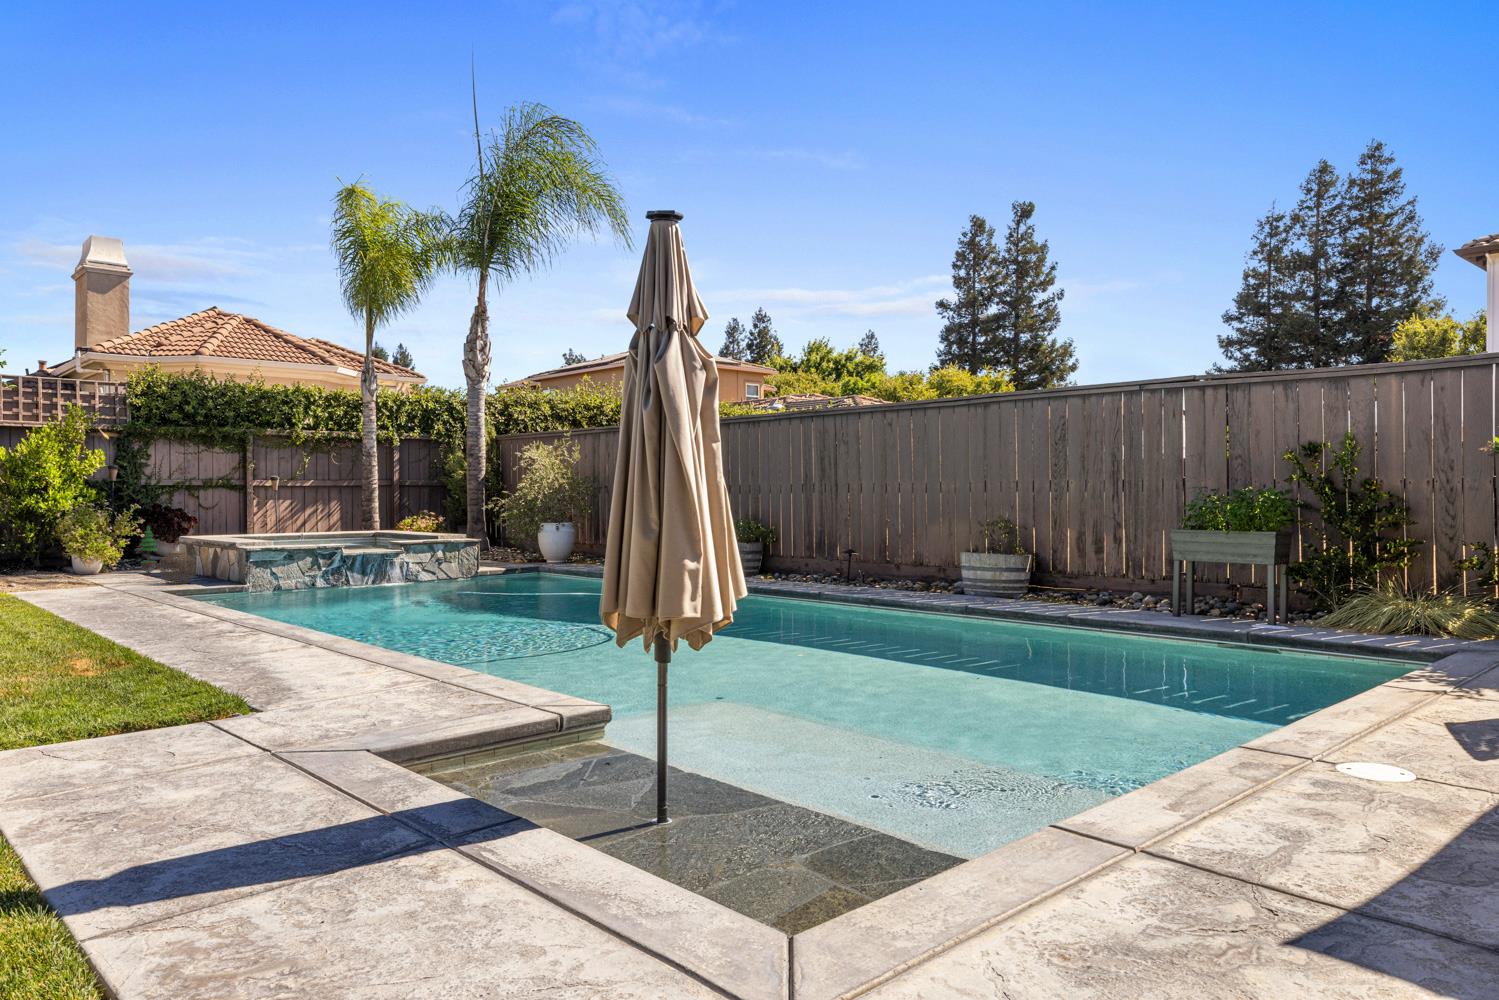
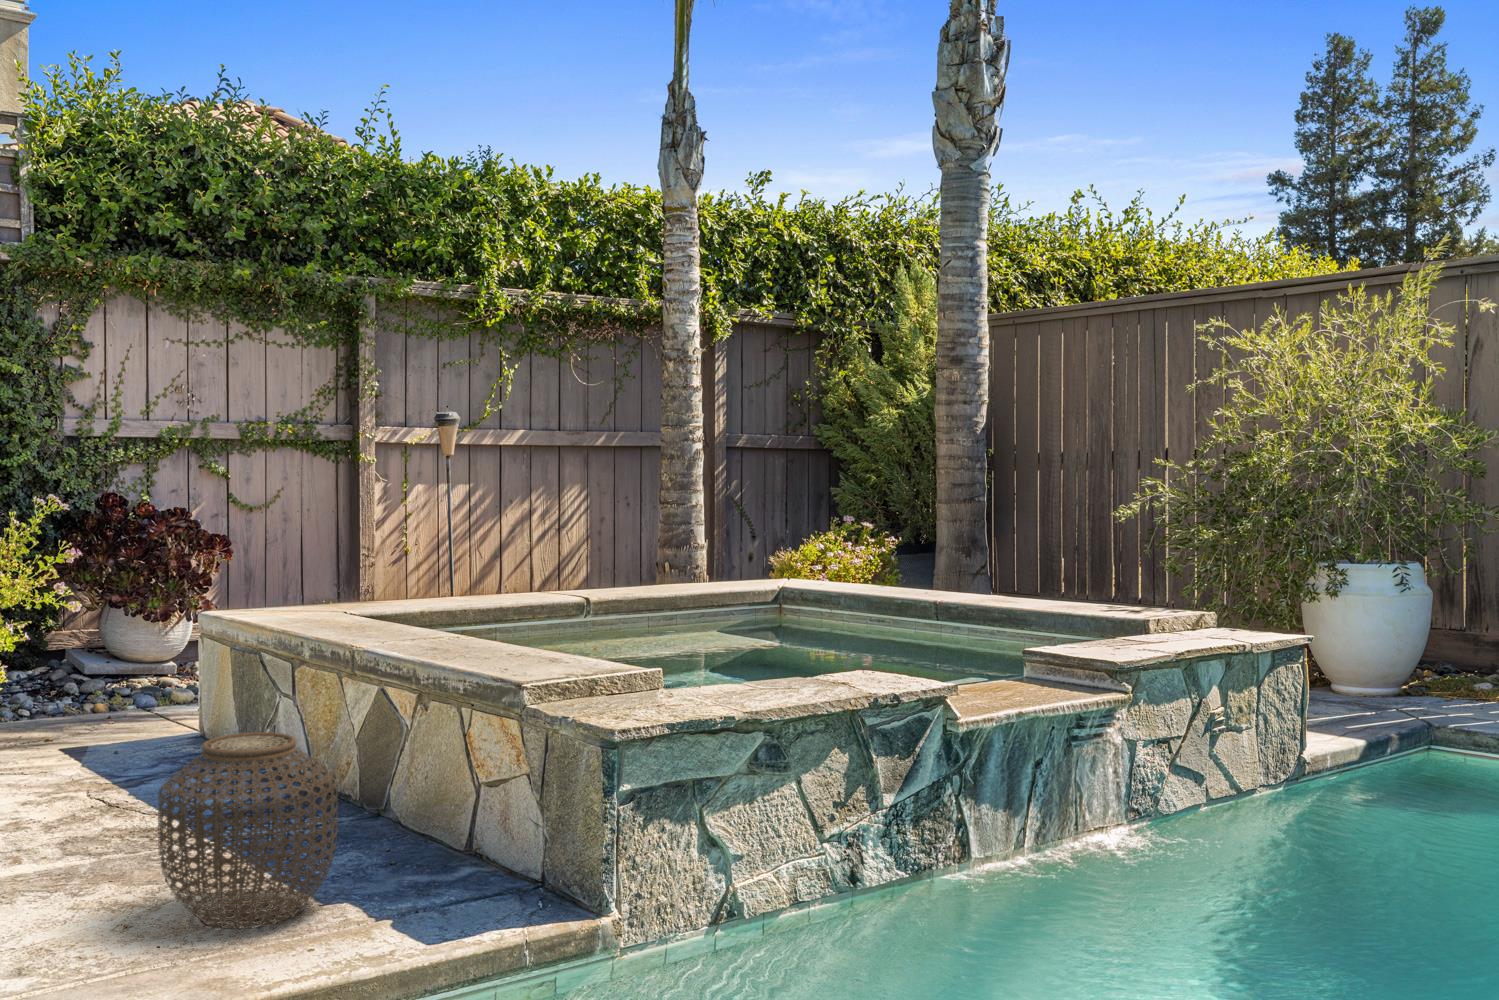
potted tree: present [140,526,158,573] -> none [53,571,131,769]

